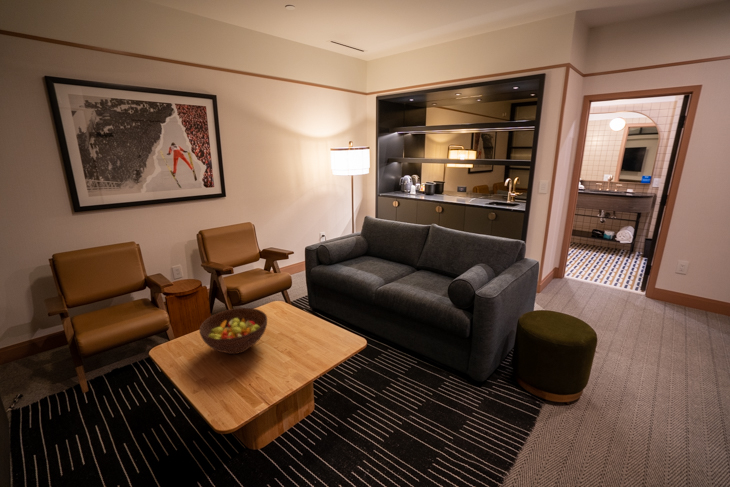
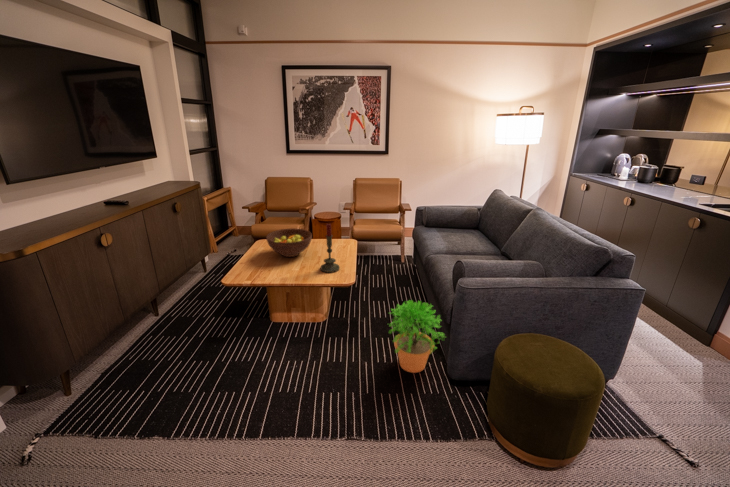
candle: none [302,286,326,348] -> present [321,224,339,273]
potted plant: none [411,328,468,403] -> present [390,300,443,373]

